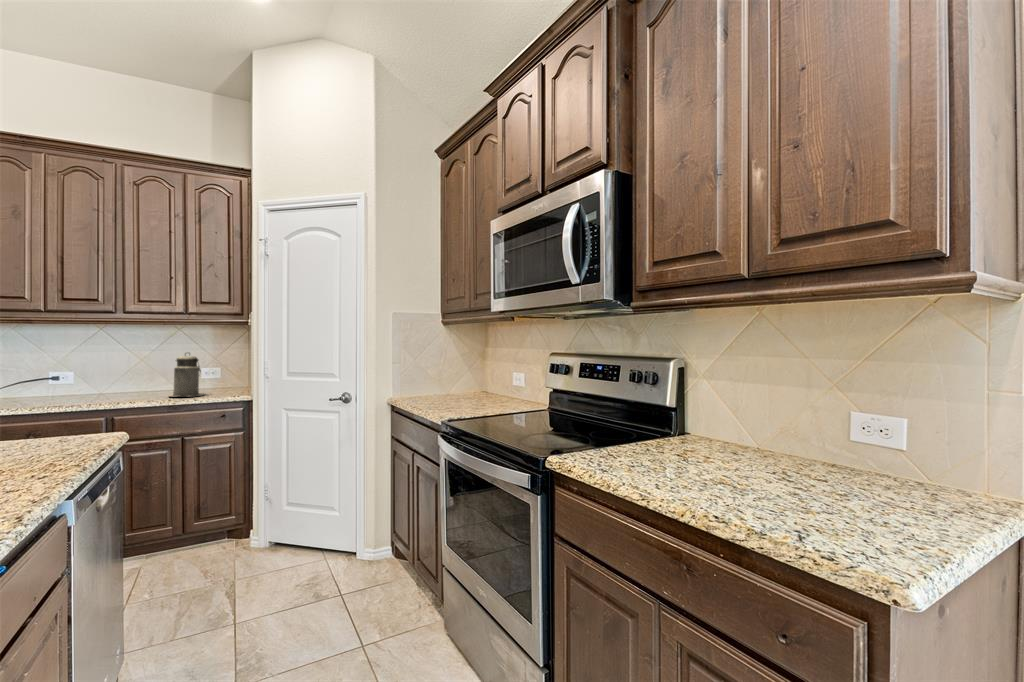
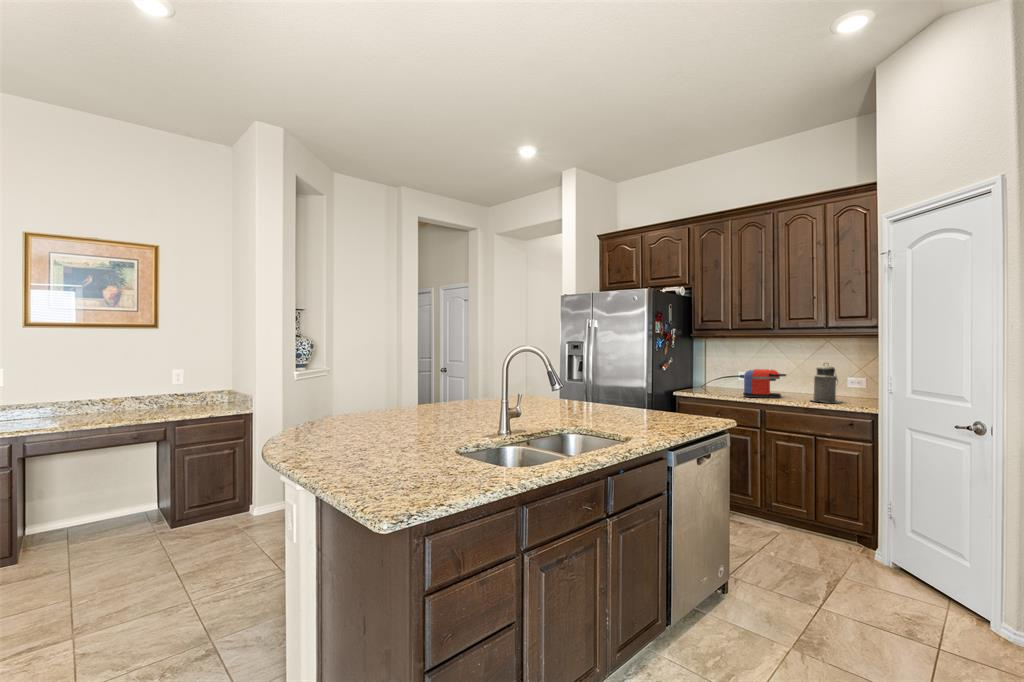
coffee maker: none [71,364,135,403] -> present [743,369,786,398]

